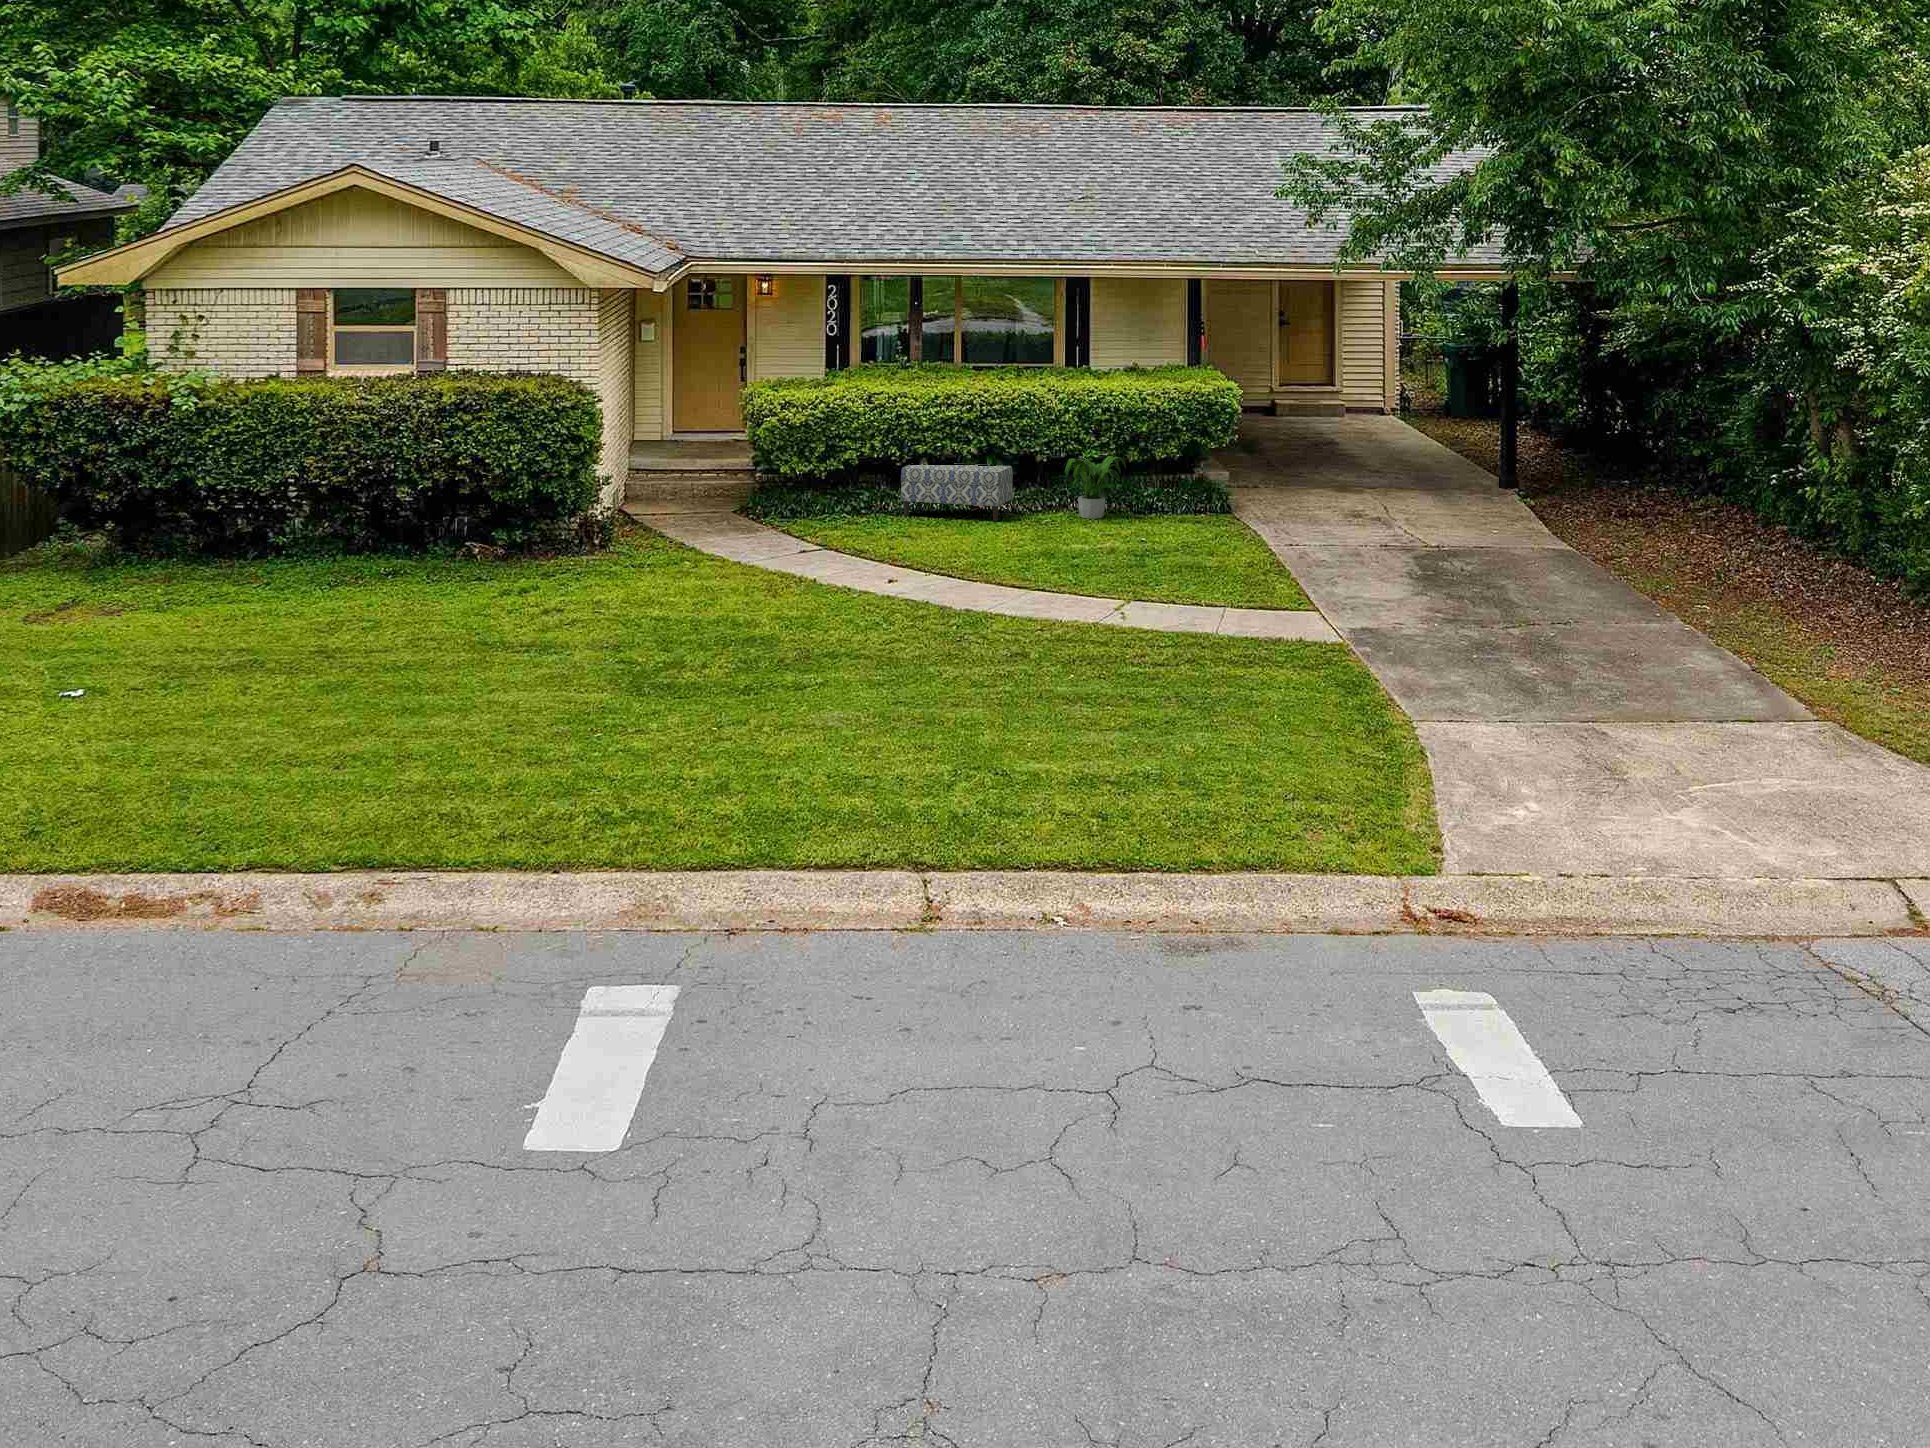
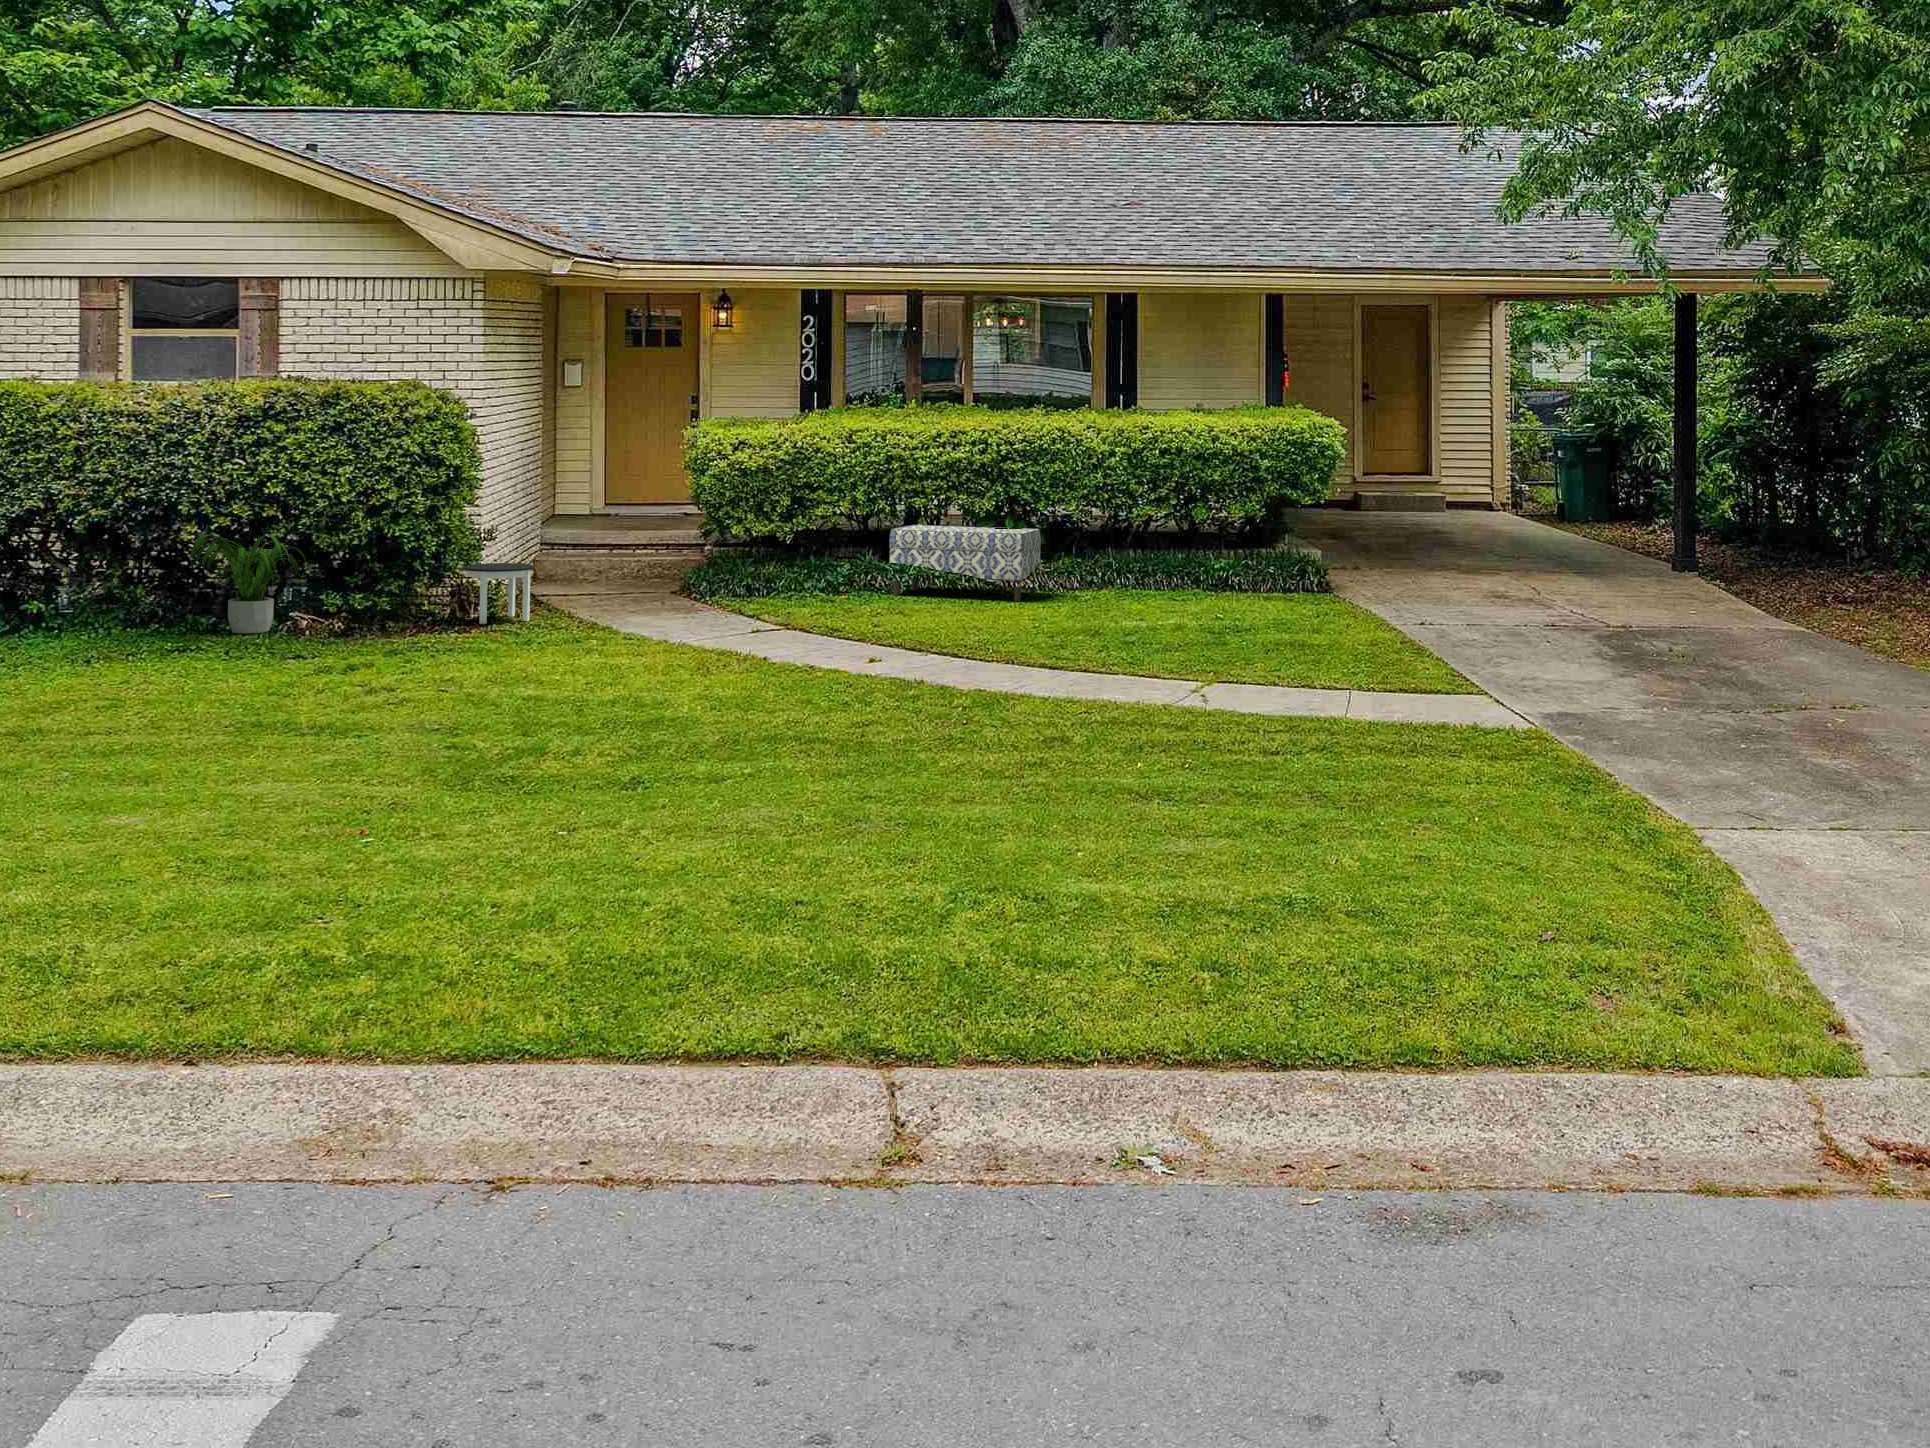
potted plant: present [1064,456,1126,519] -> present [191,535,316,633]
round table: none [594,503,646,549] -> present [462,563,534,624]

